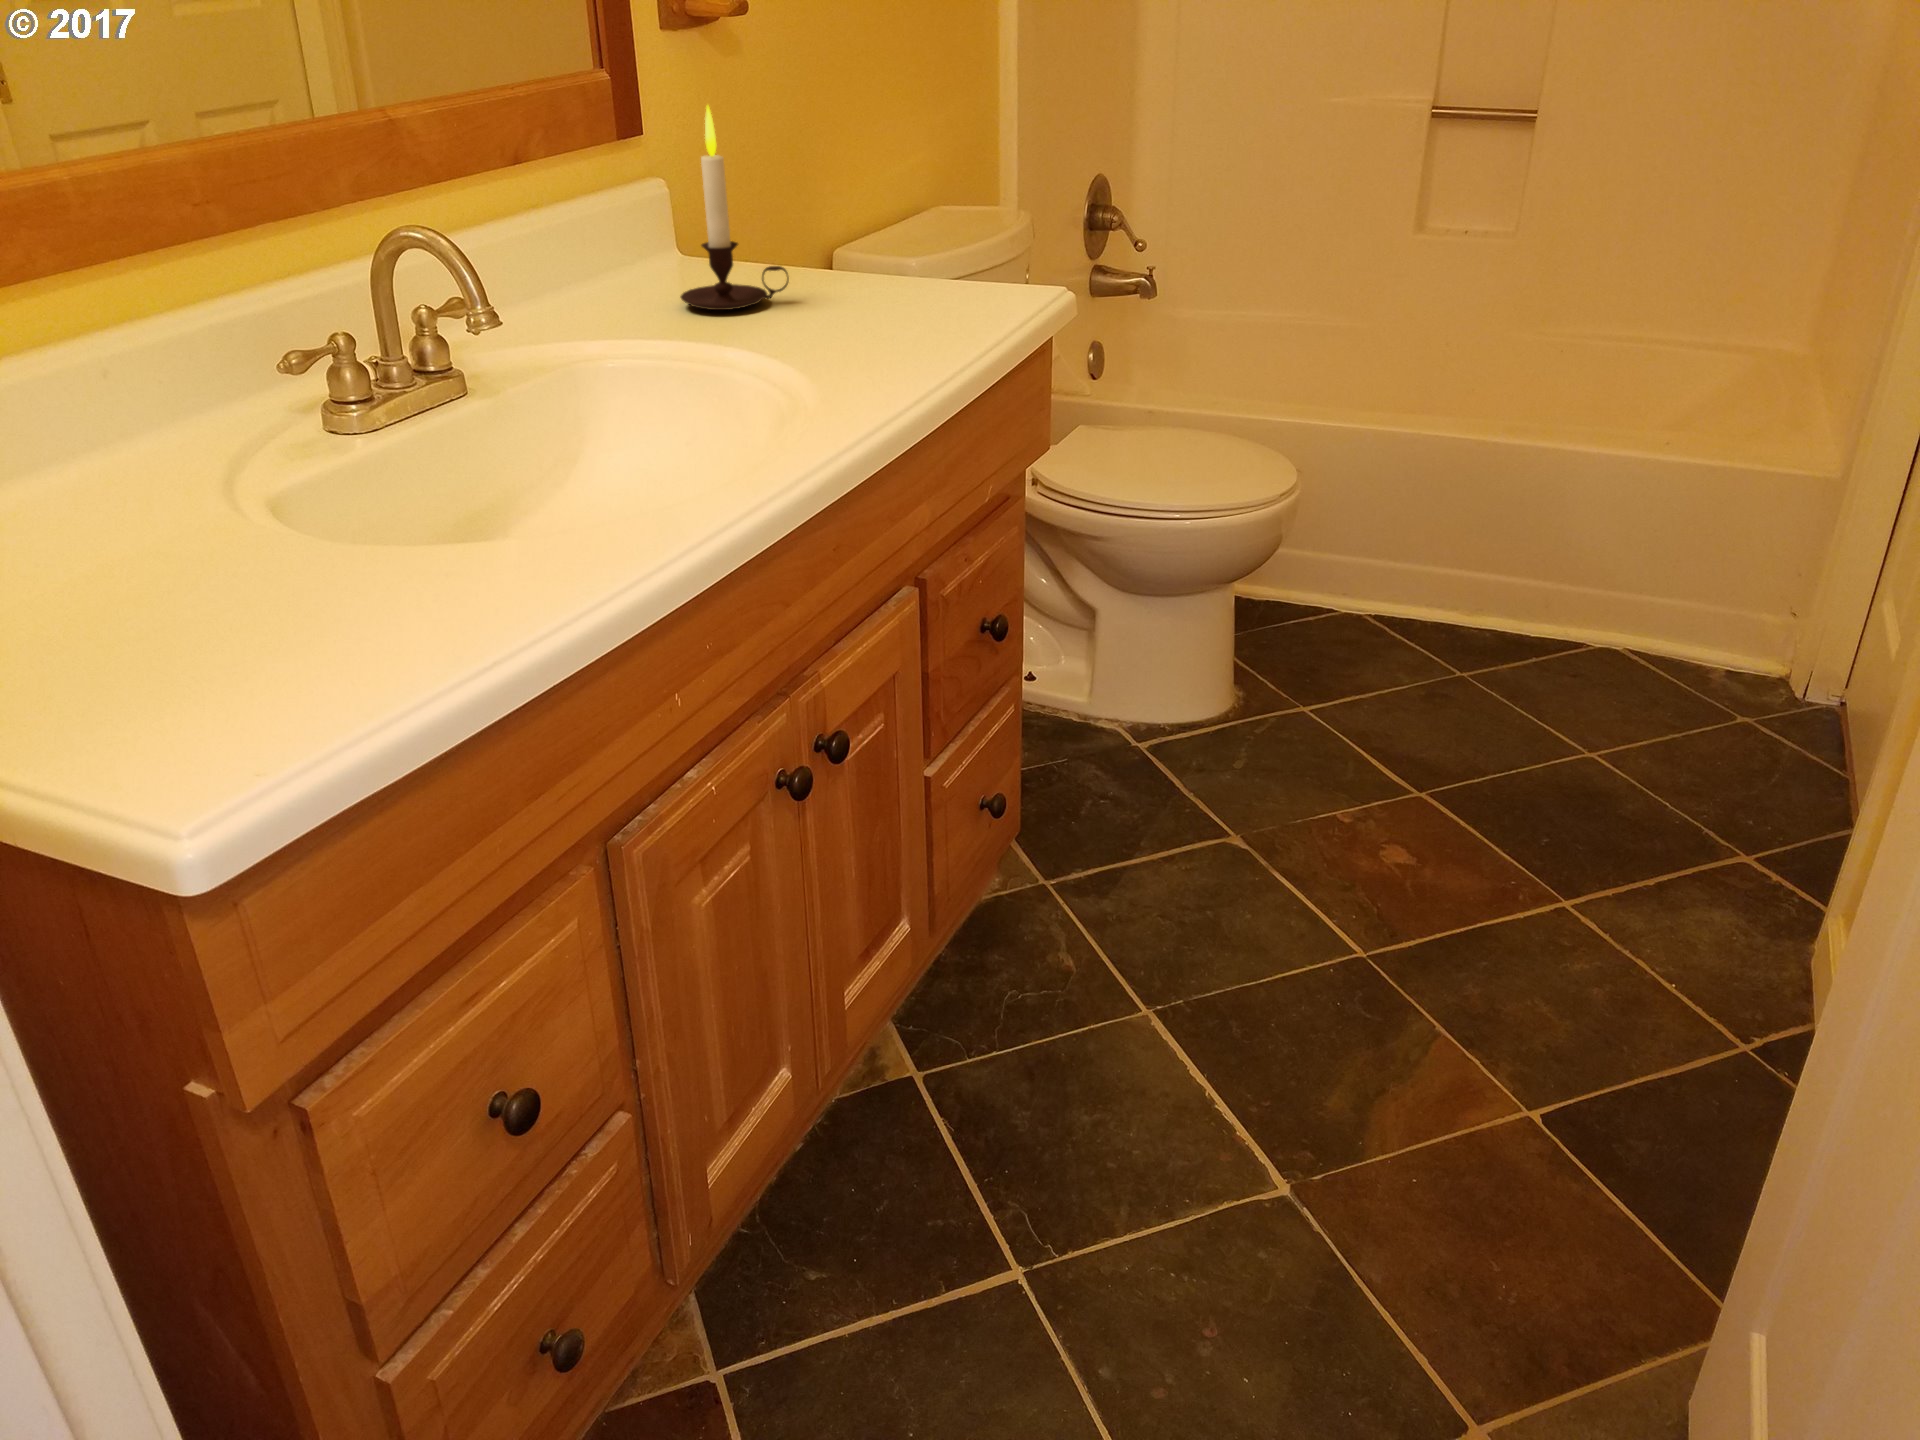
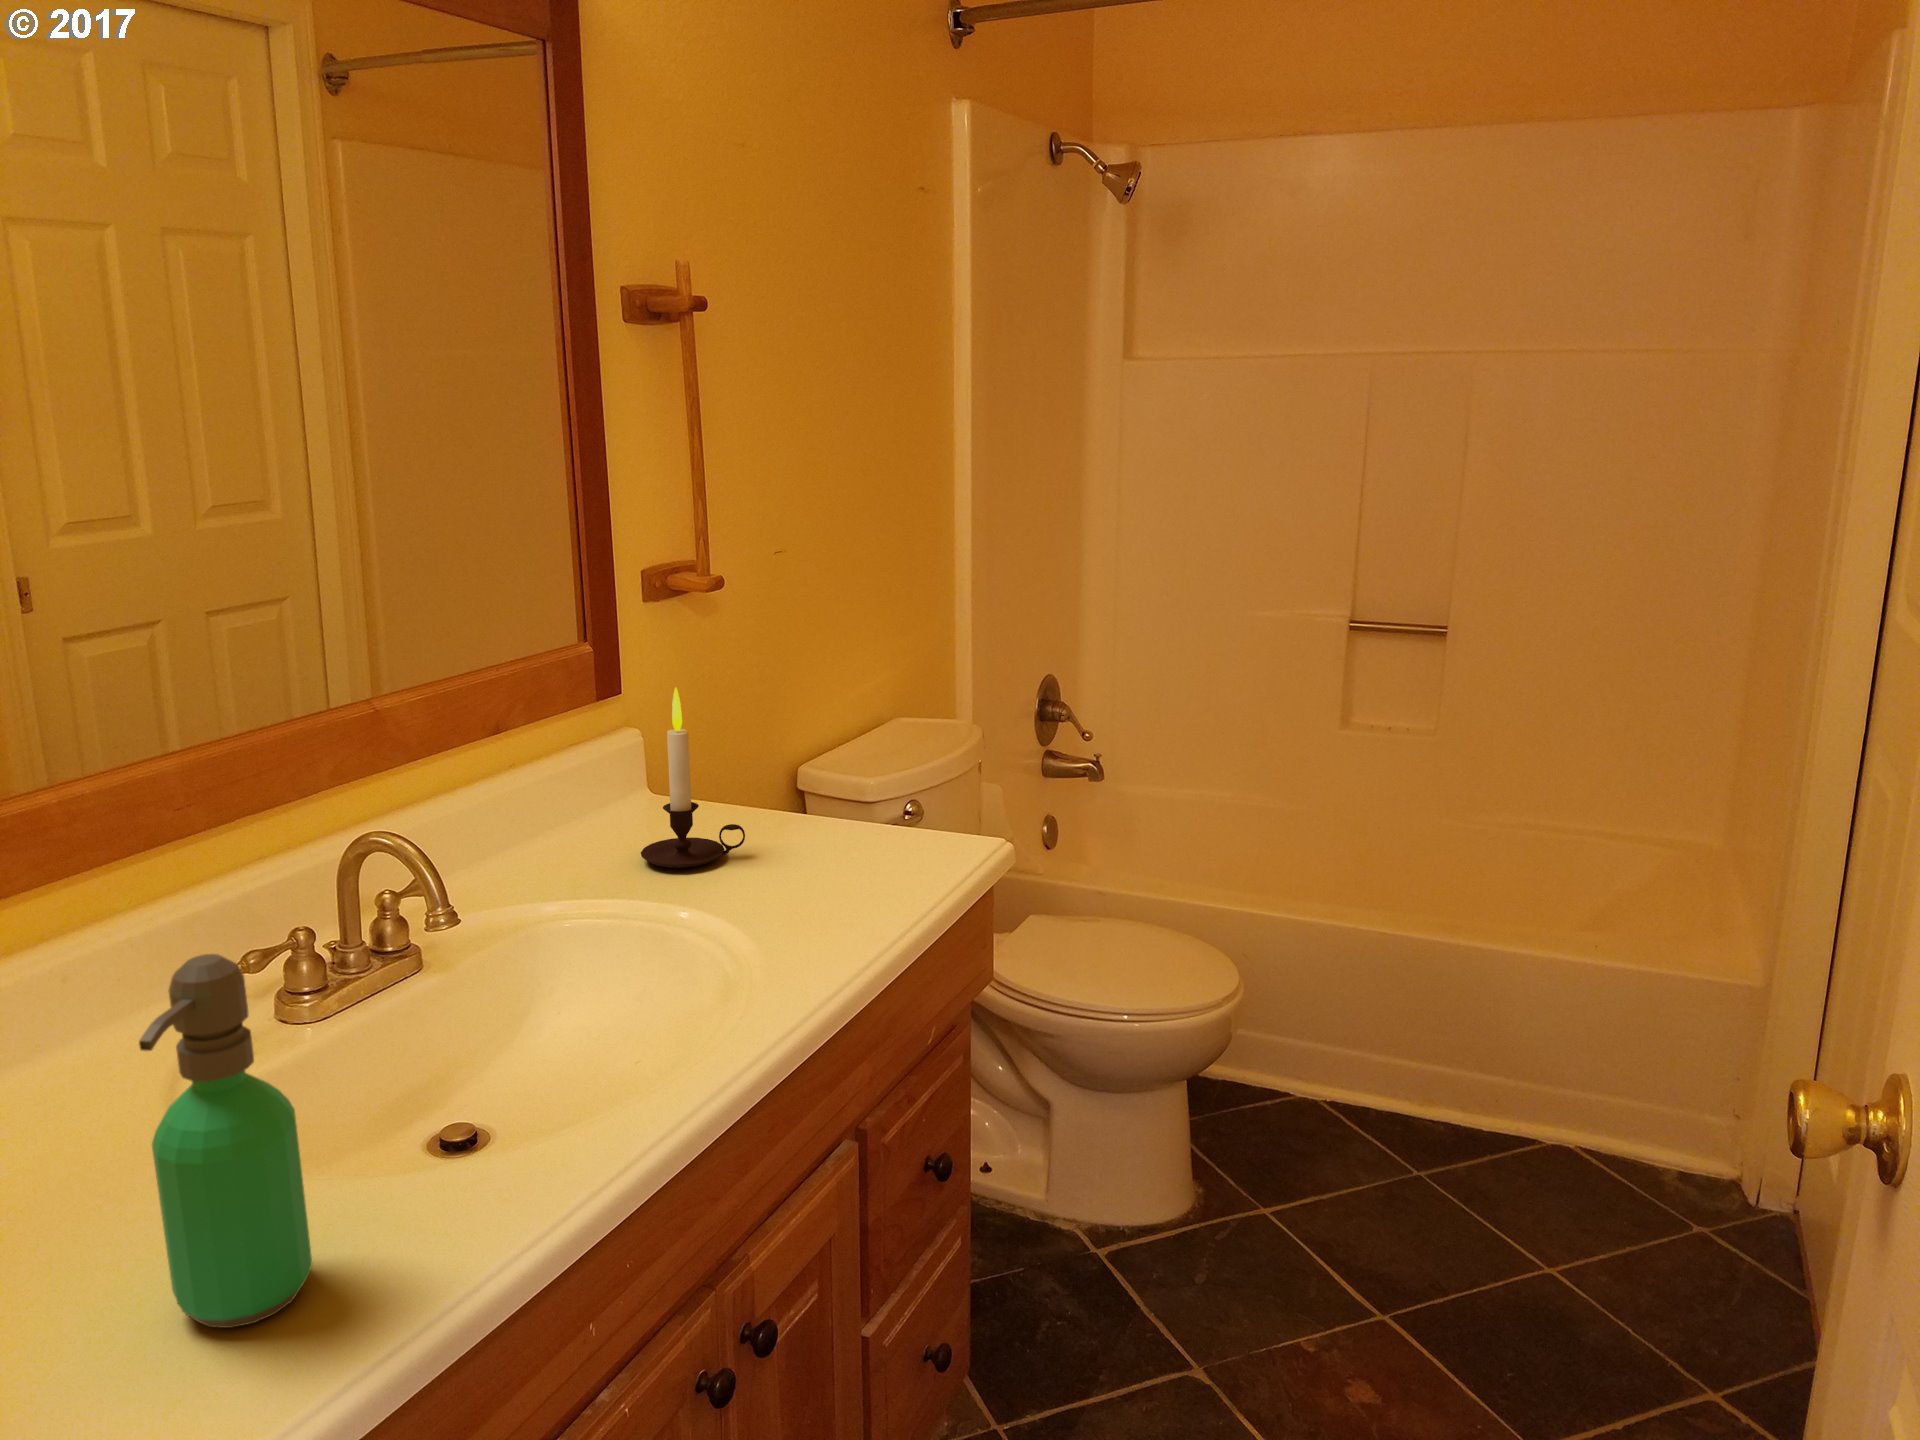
soap dispenser: none [202,253,402,642] -> present [139,954,312,1328]

